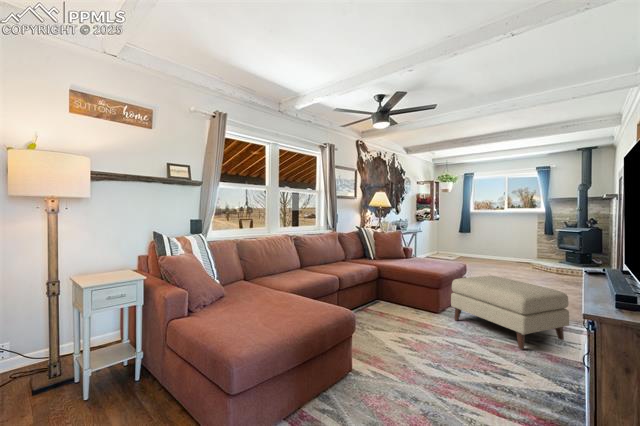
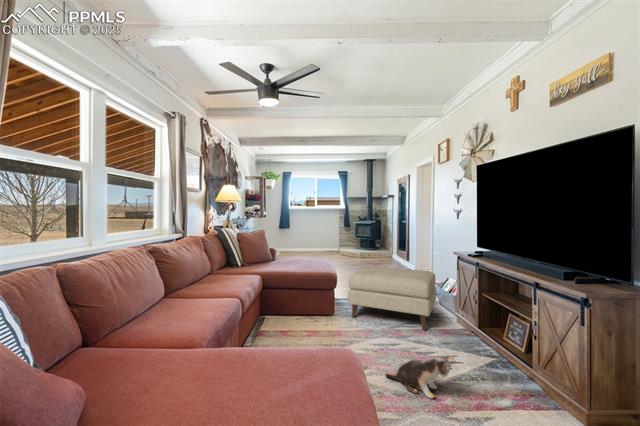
plush toy: none [424,348,463,383] -> present [385,355,454,398]

